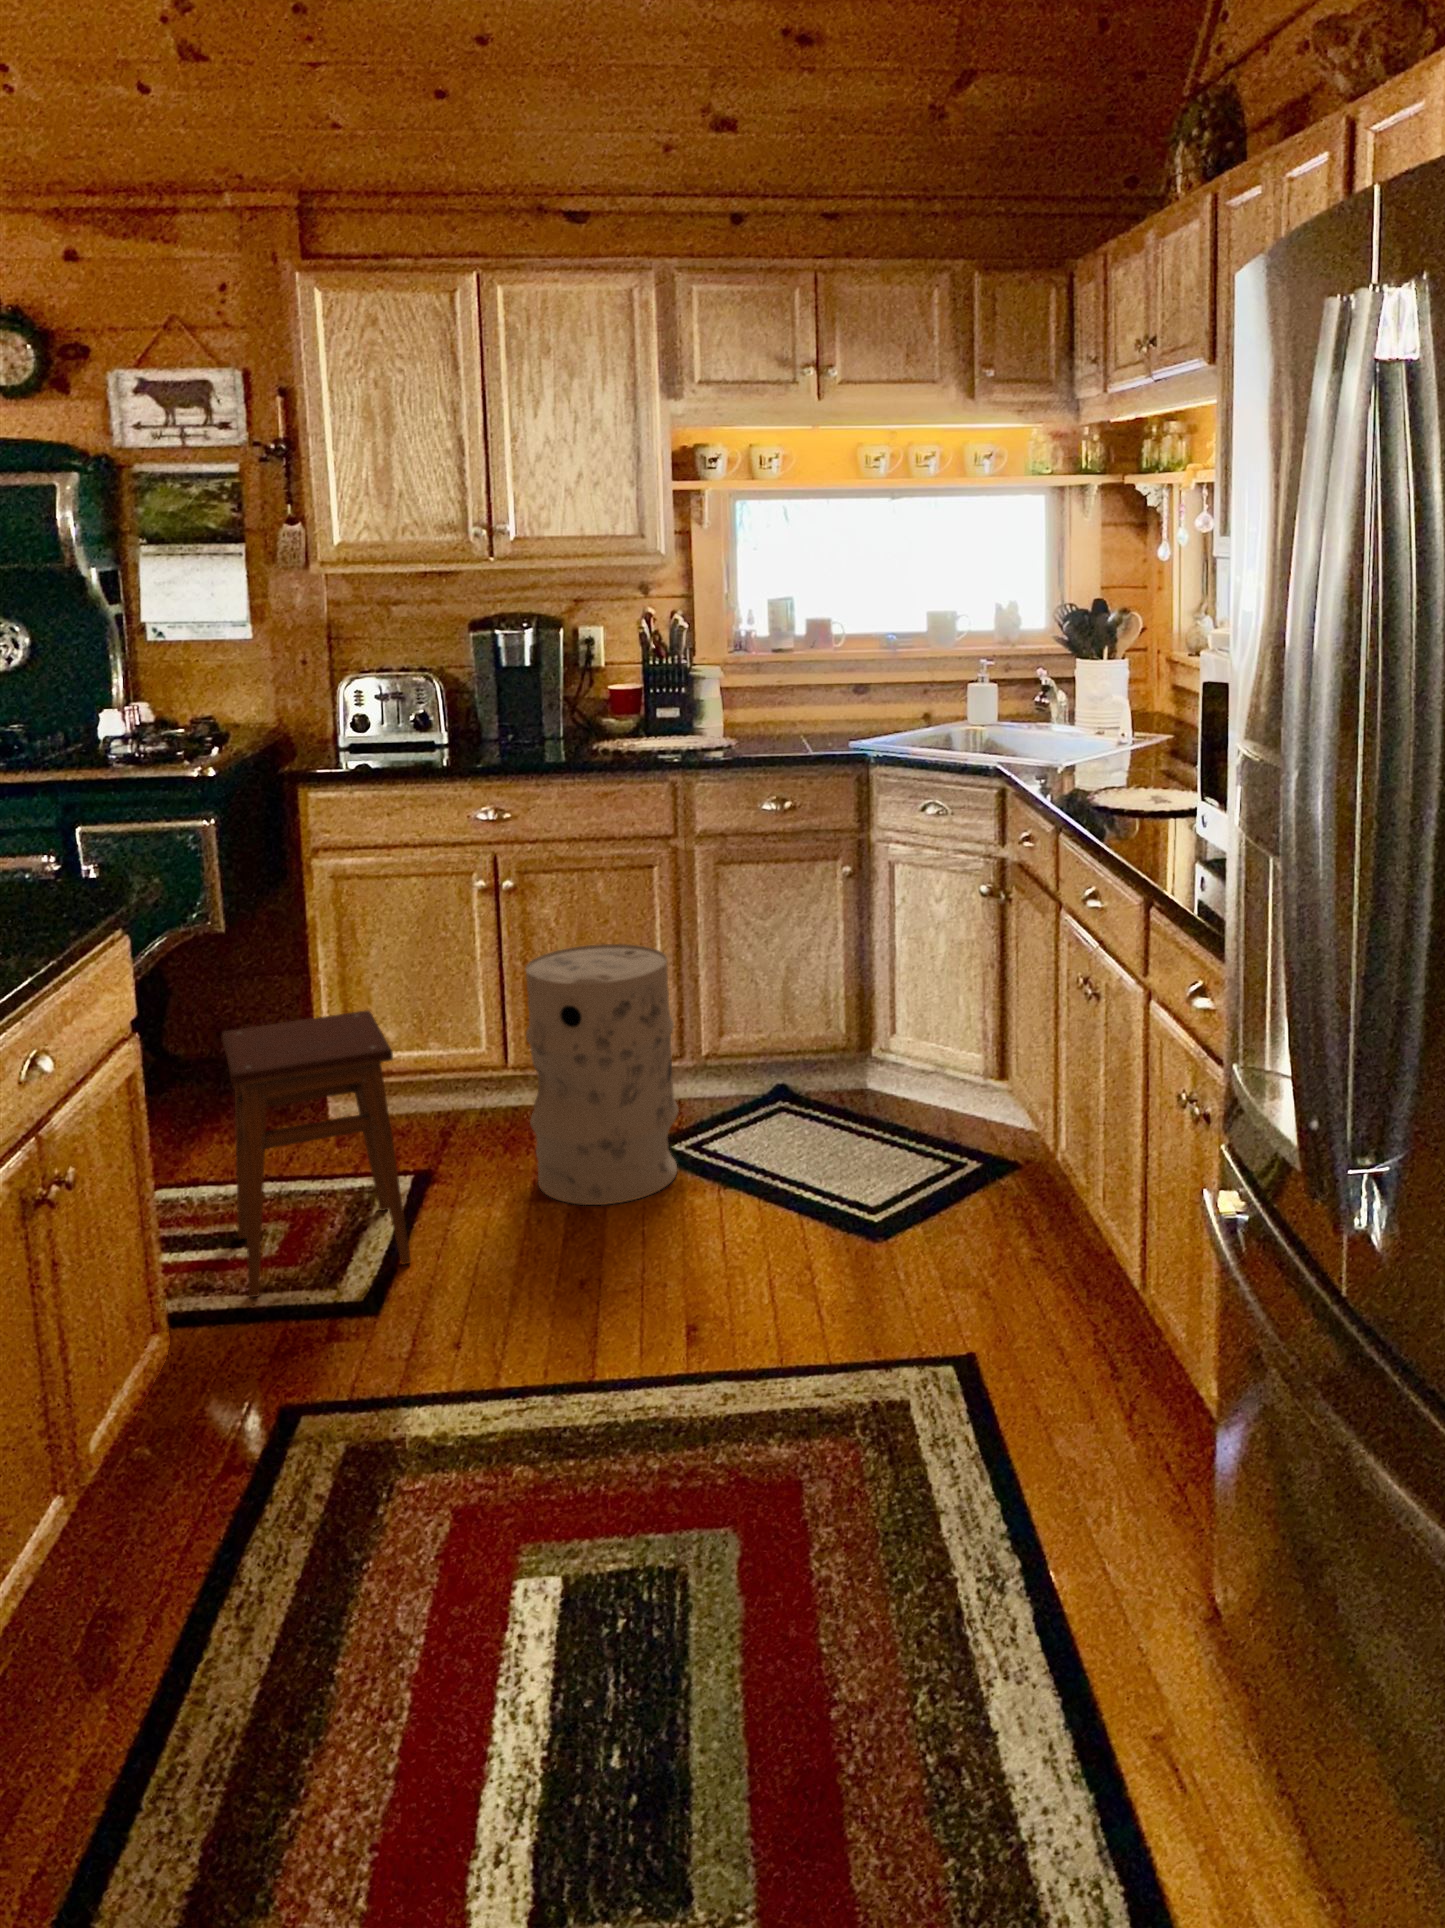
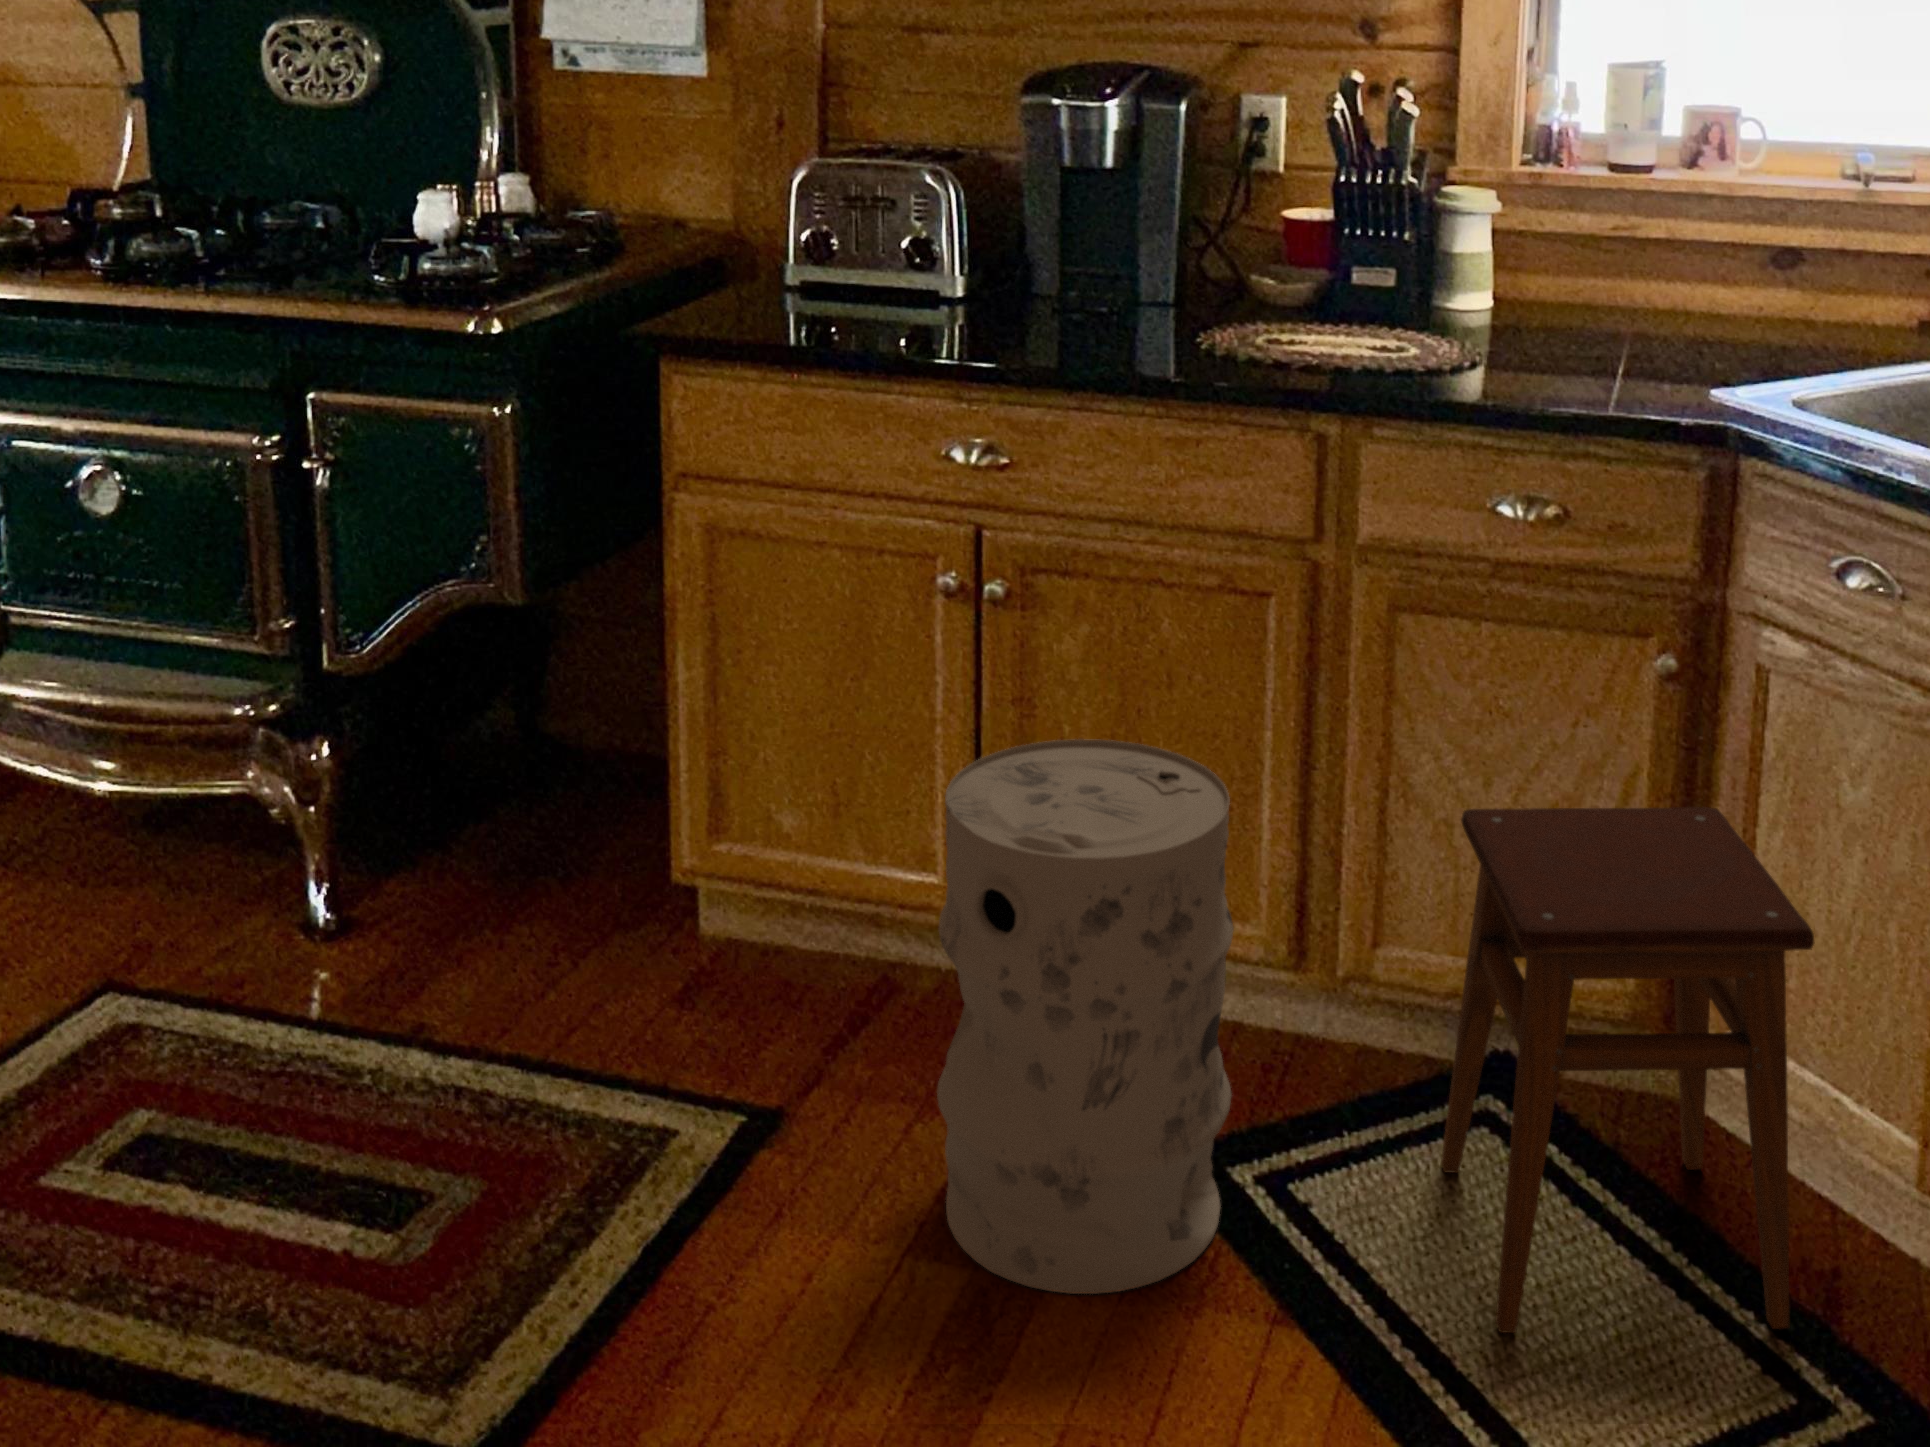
stool: present [221,1011,411,1297] -> present [1441,807,1814,1333]

